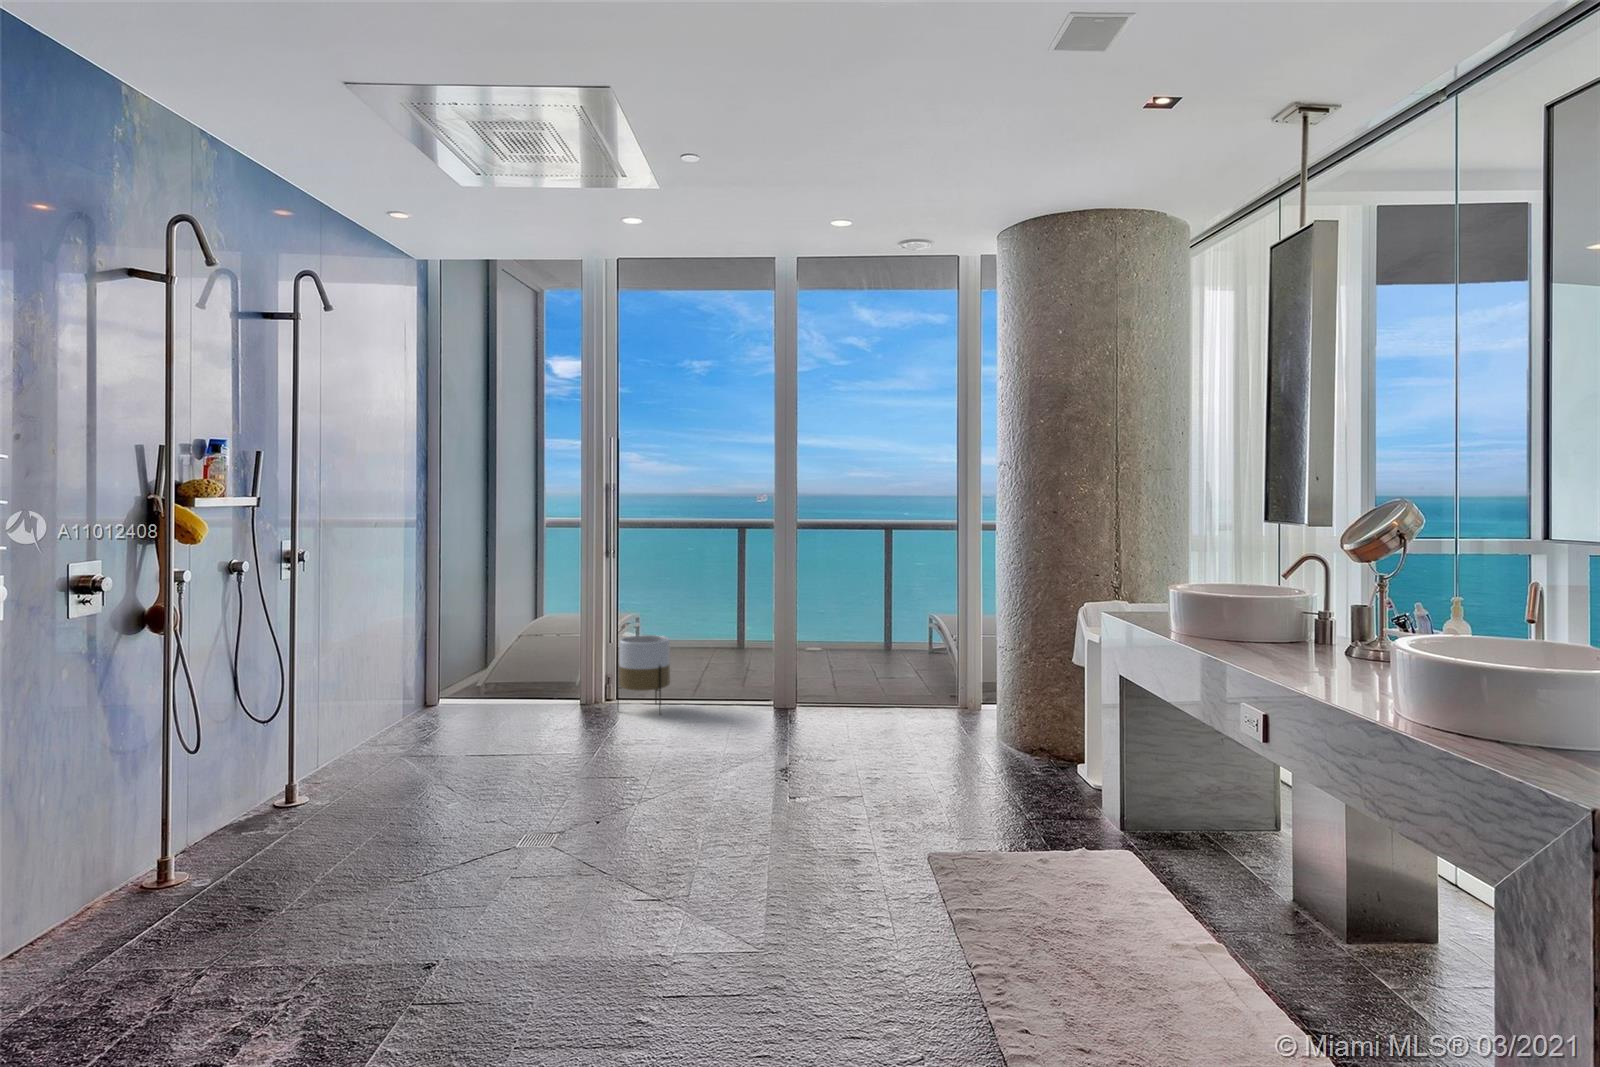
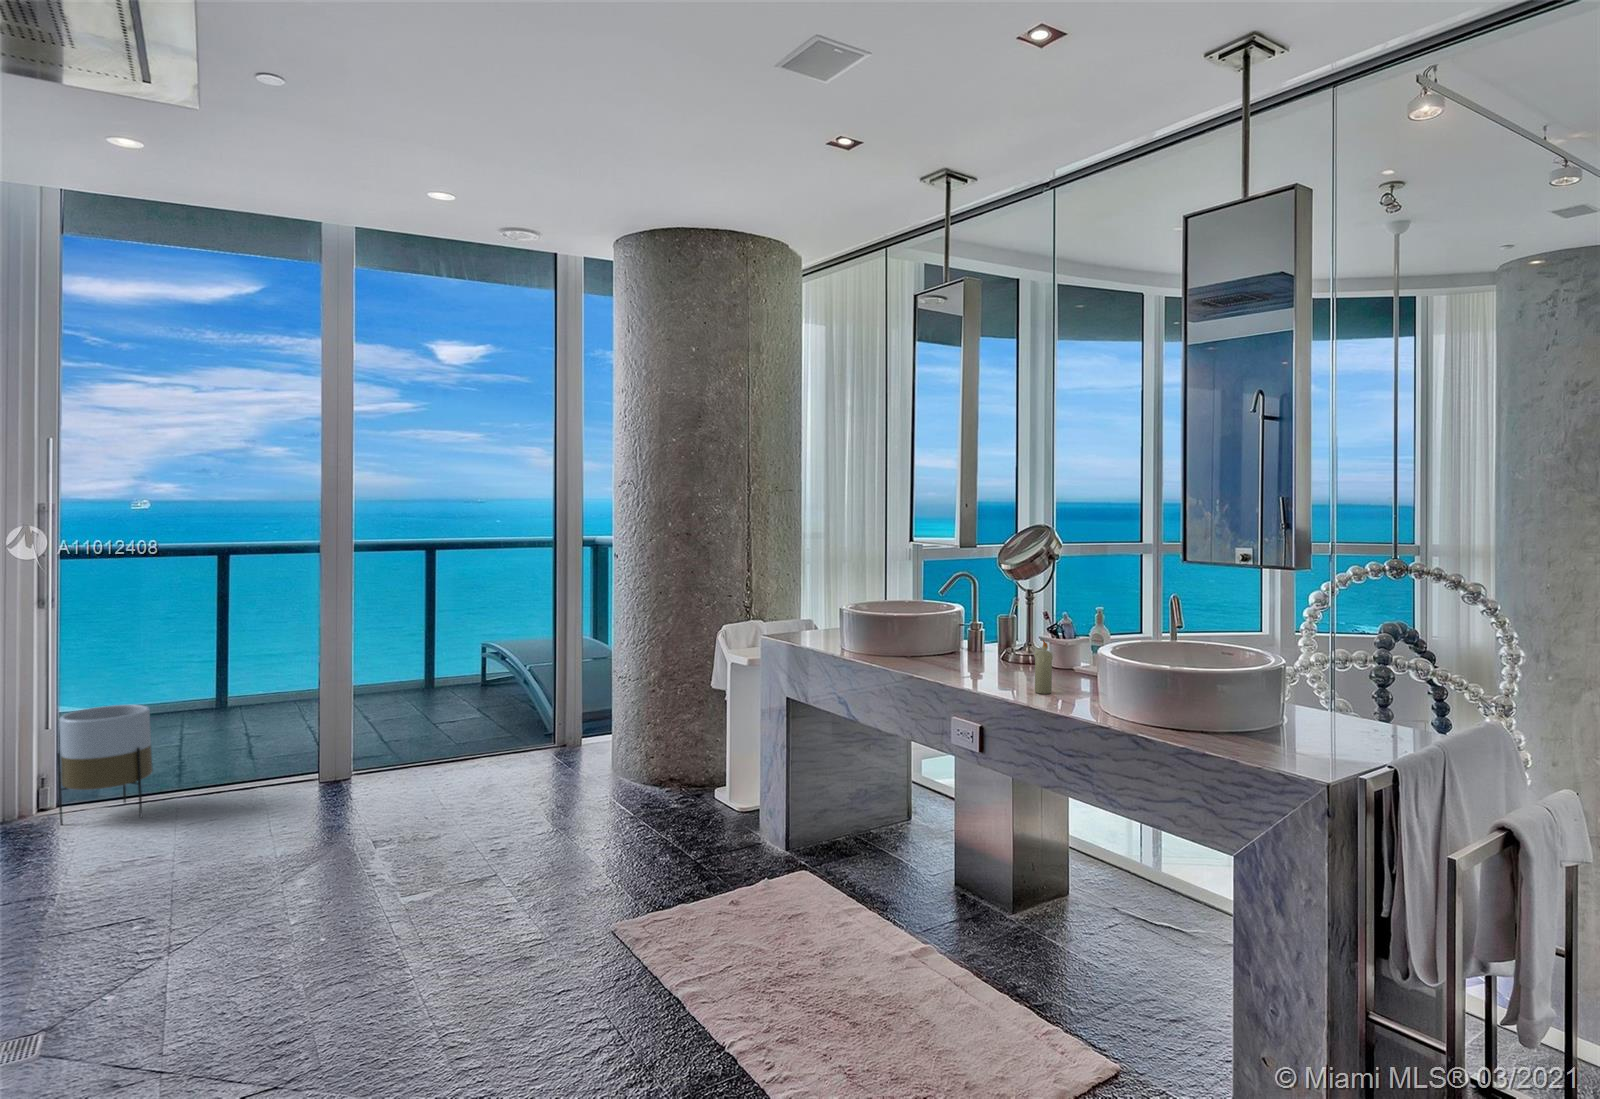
candle: none [1344,639,1367,698] -> present [1034,640,1053,694]

